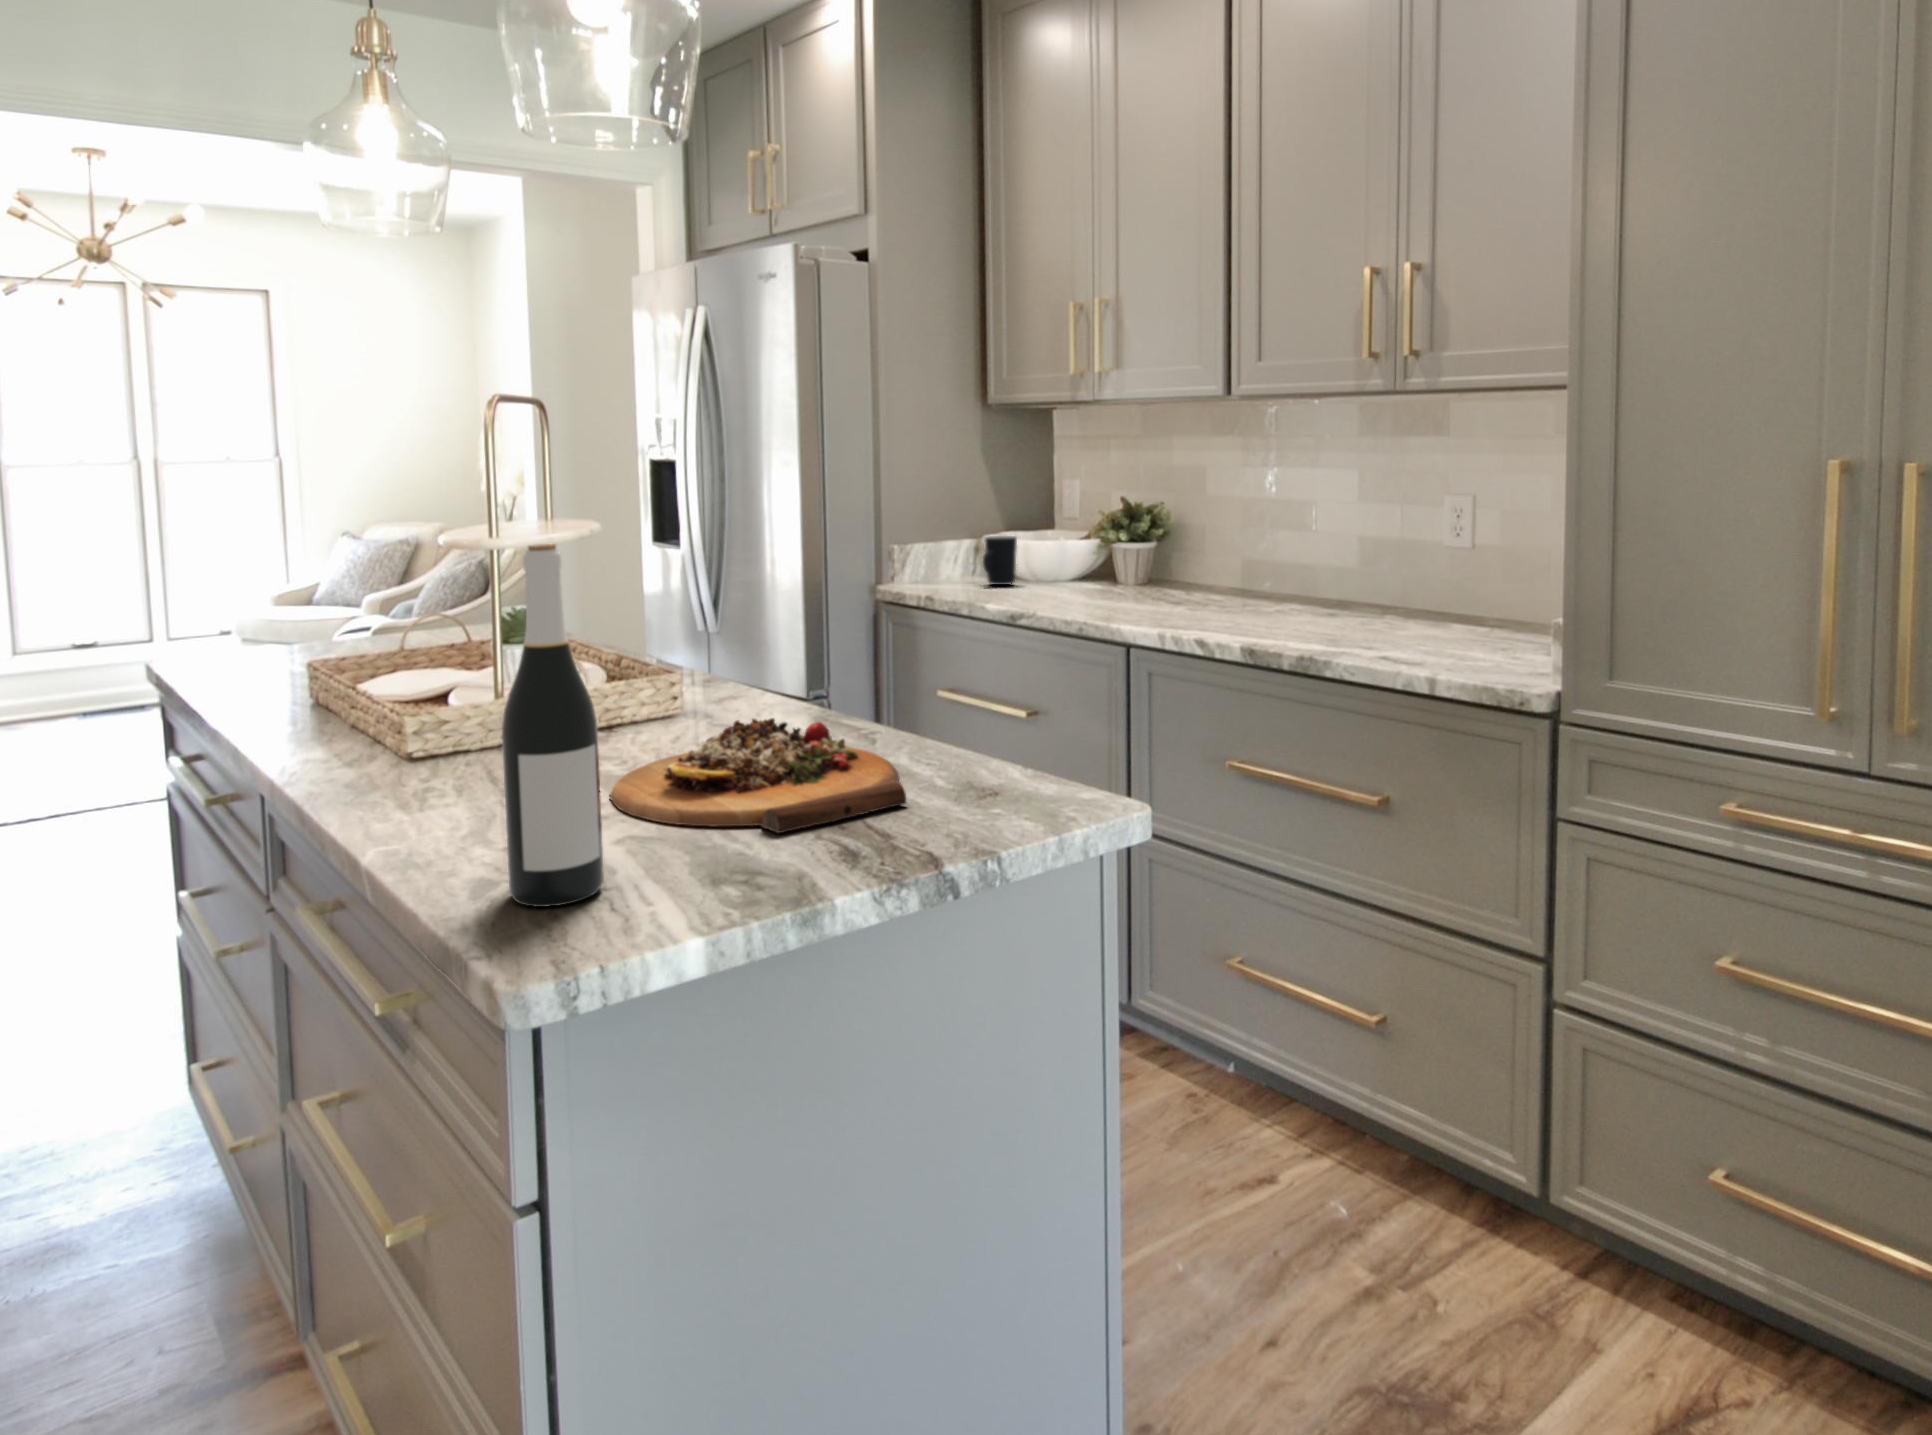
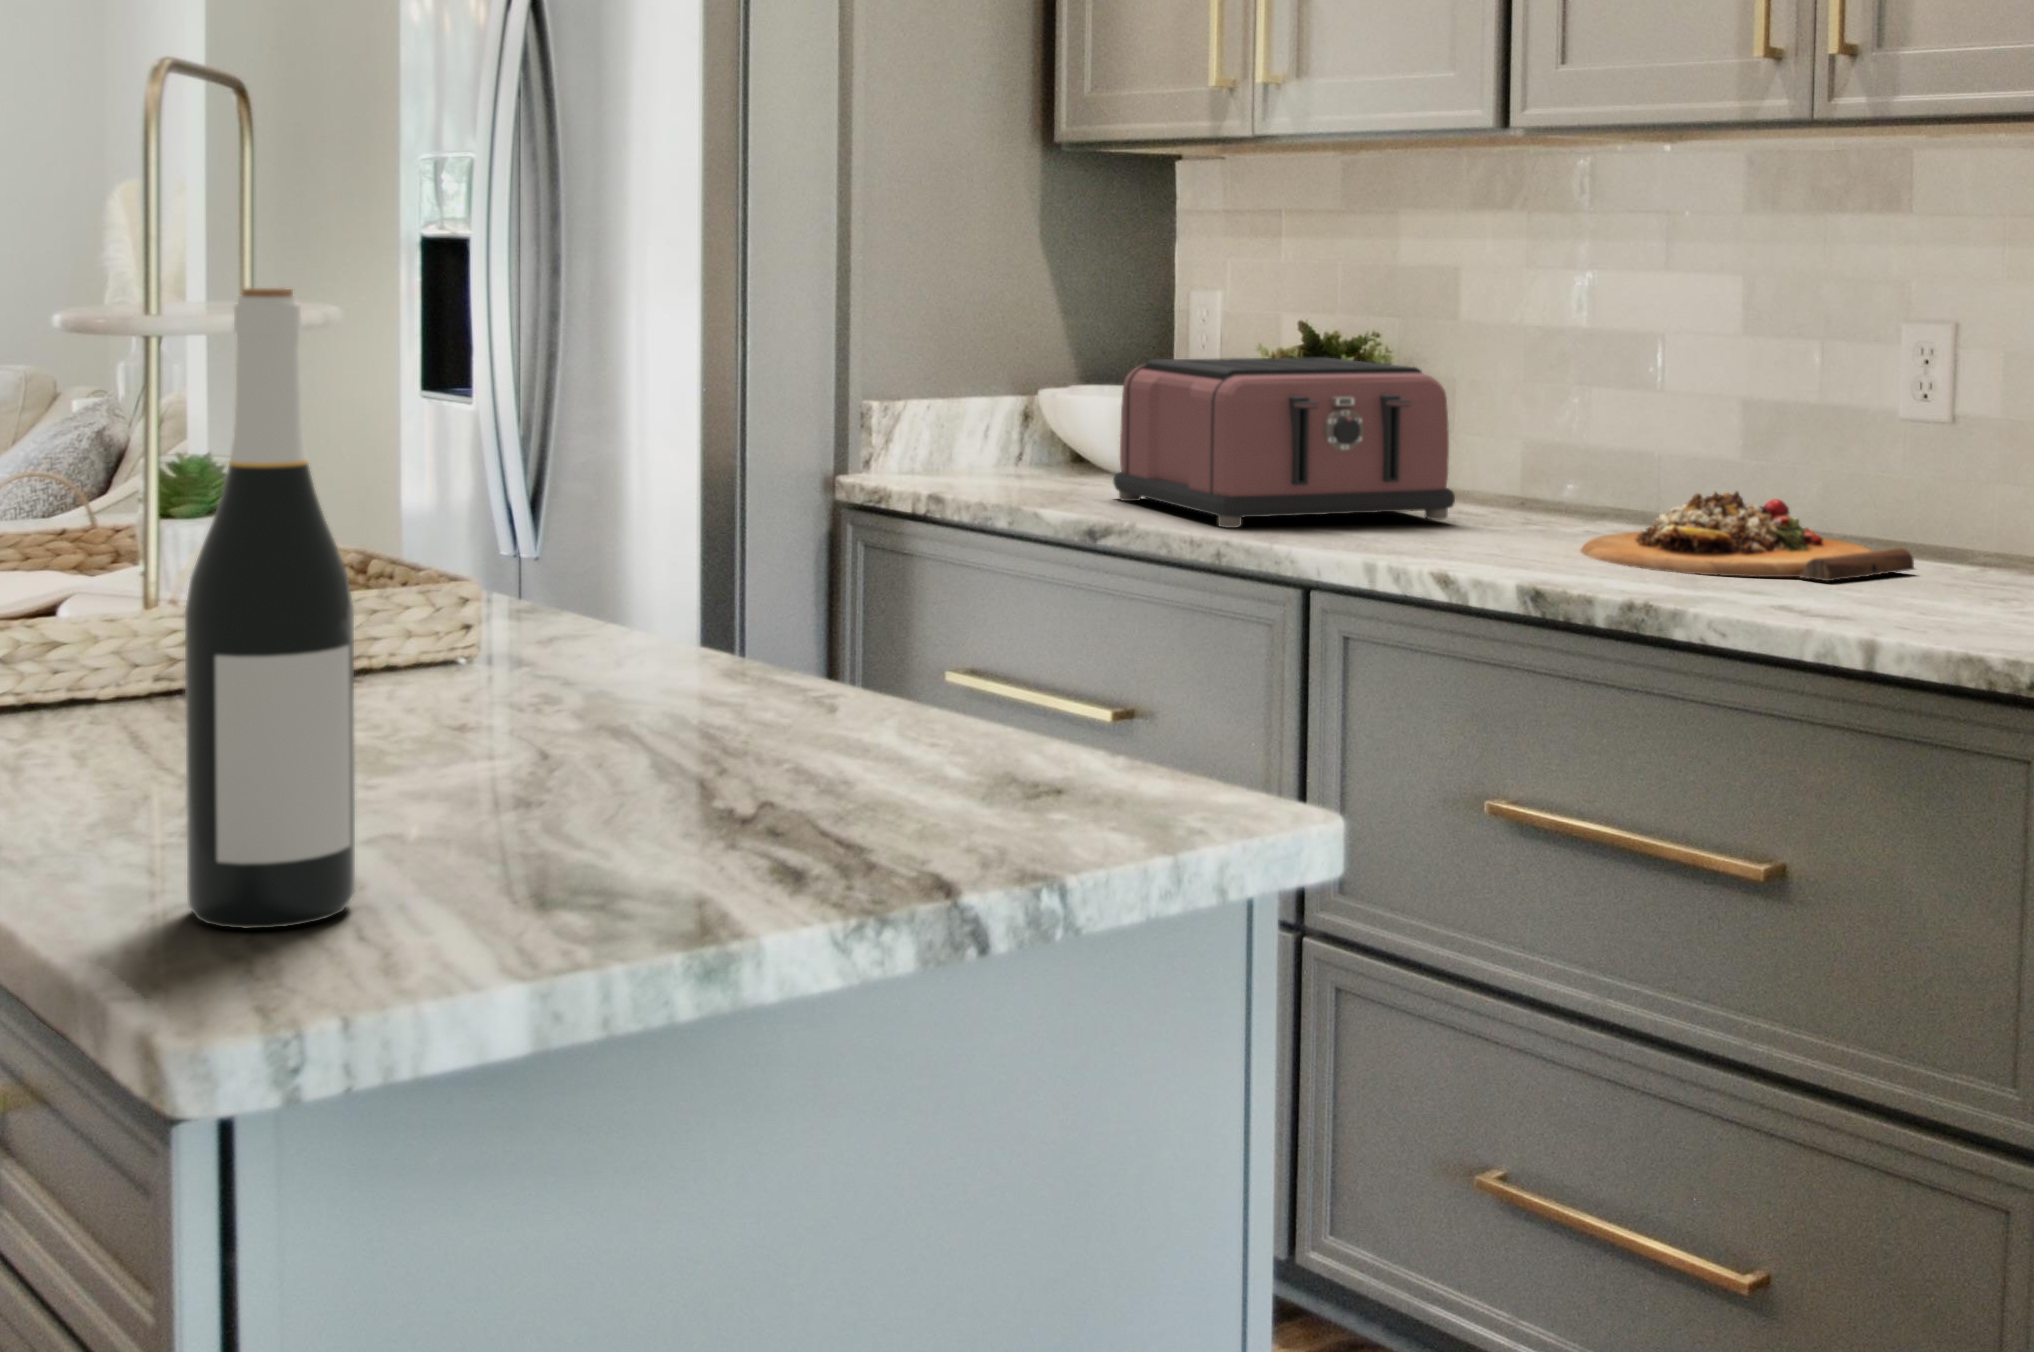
toaster: none [1023,519,1205,614] -> present [1113,358,1455,528]
mug: present [983,536,1017,585] -> none [1040,386,1105,477]
cutting board: present [610,718,907,833] -> present [1581,492,1916,581]

